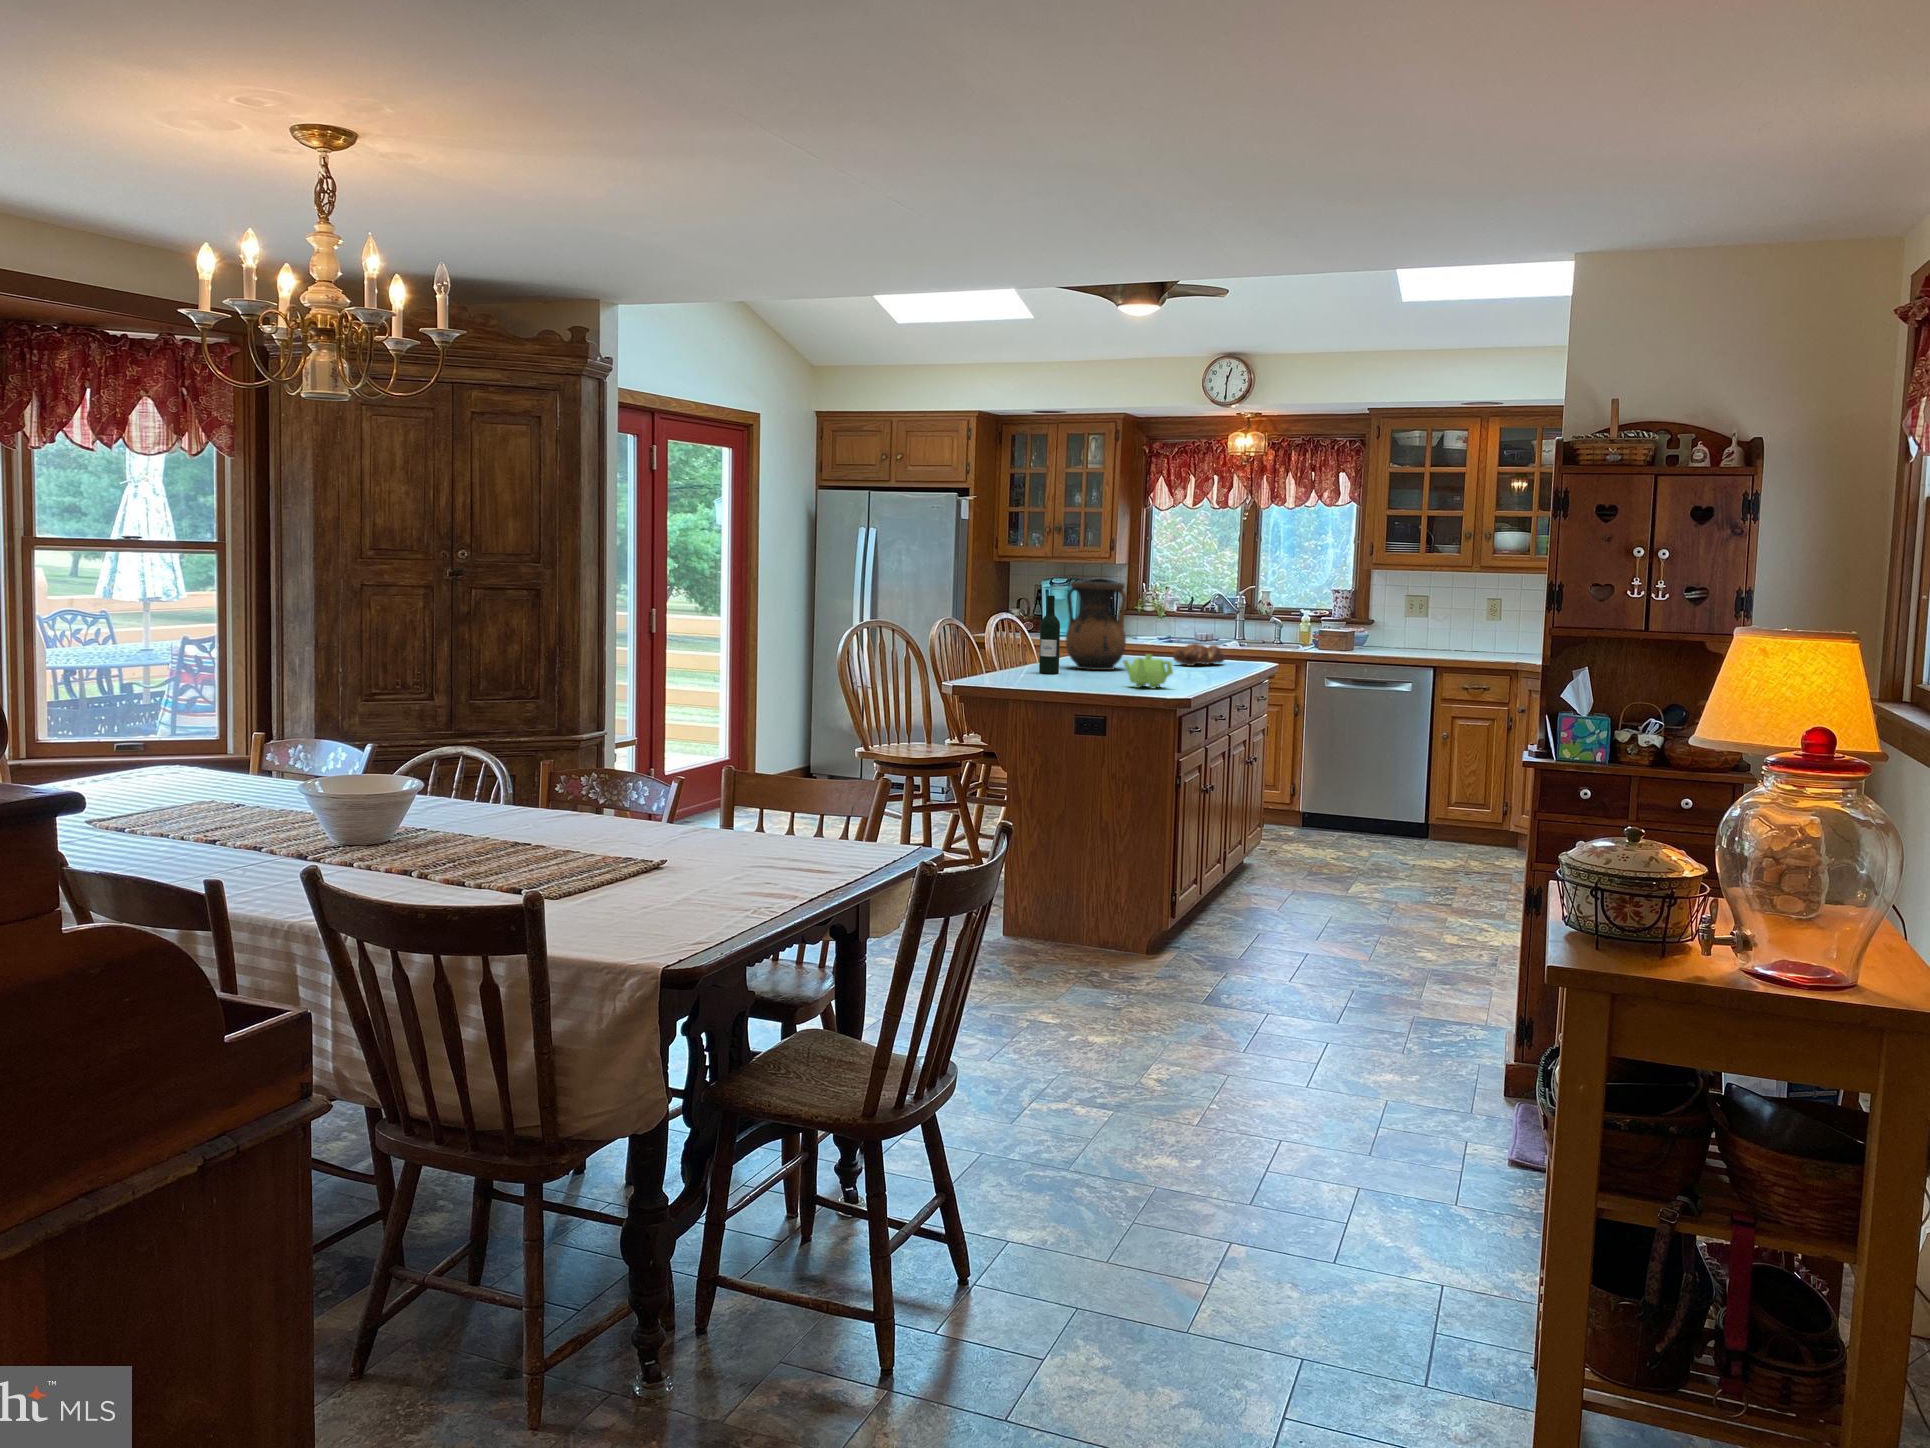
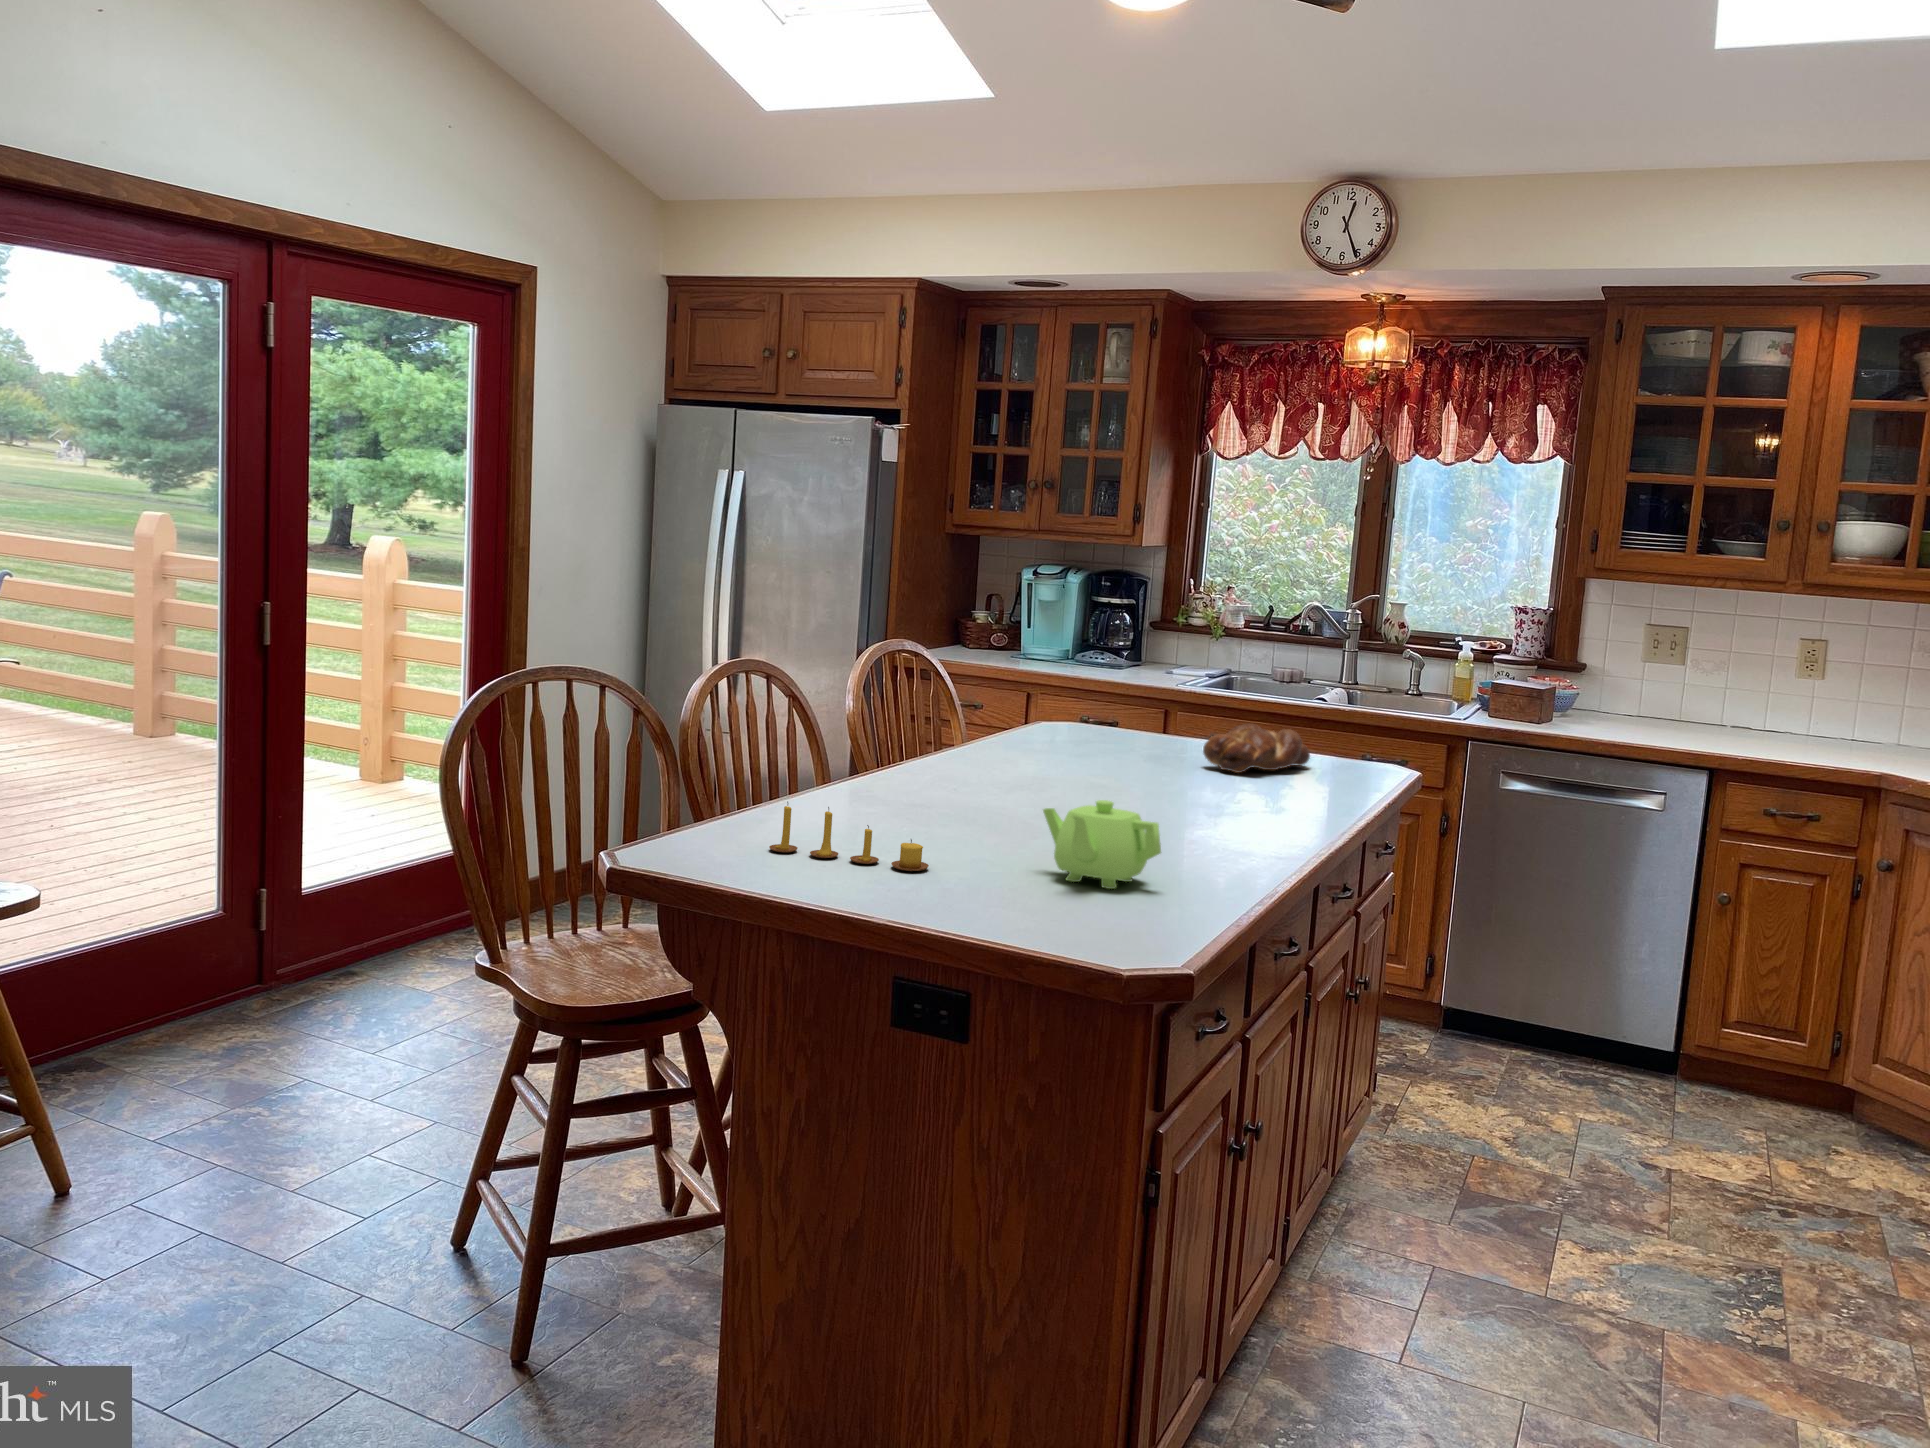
vase: present [1066,581,1127,670] -> none [973,594,1101,785]
wine bottle: present [1039,596,1060,674] -> none [895,628,943,799]
candle: none [1008,663,1078,686] -> present [769,802,929,871]

